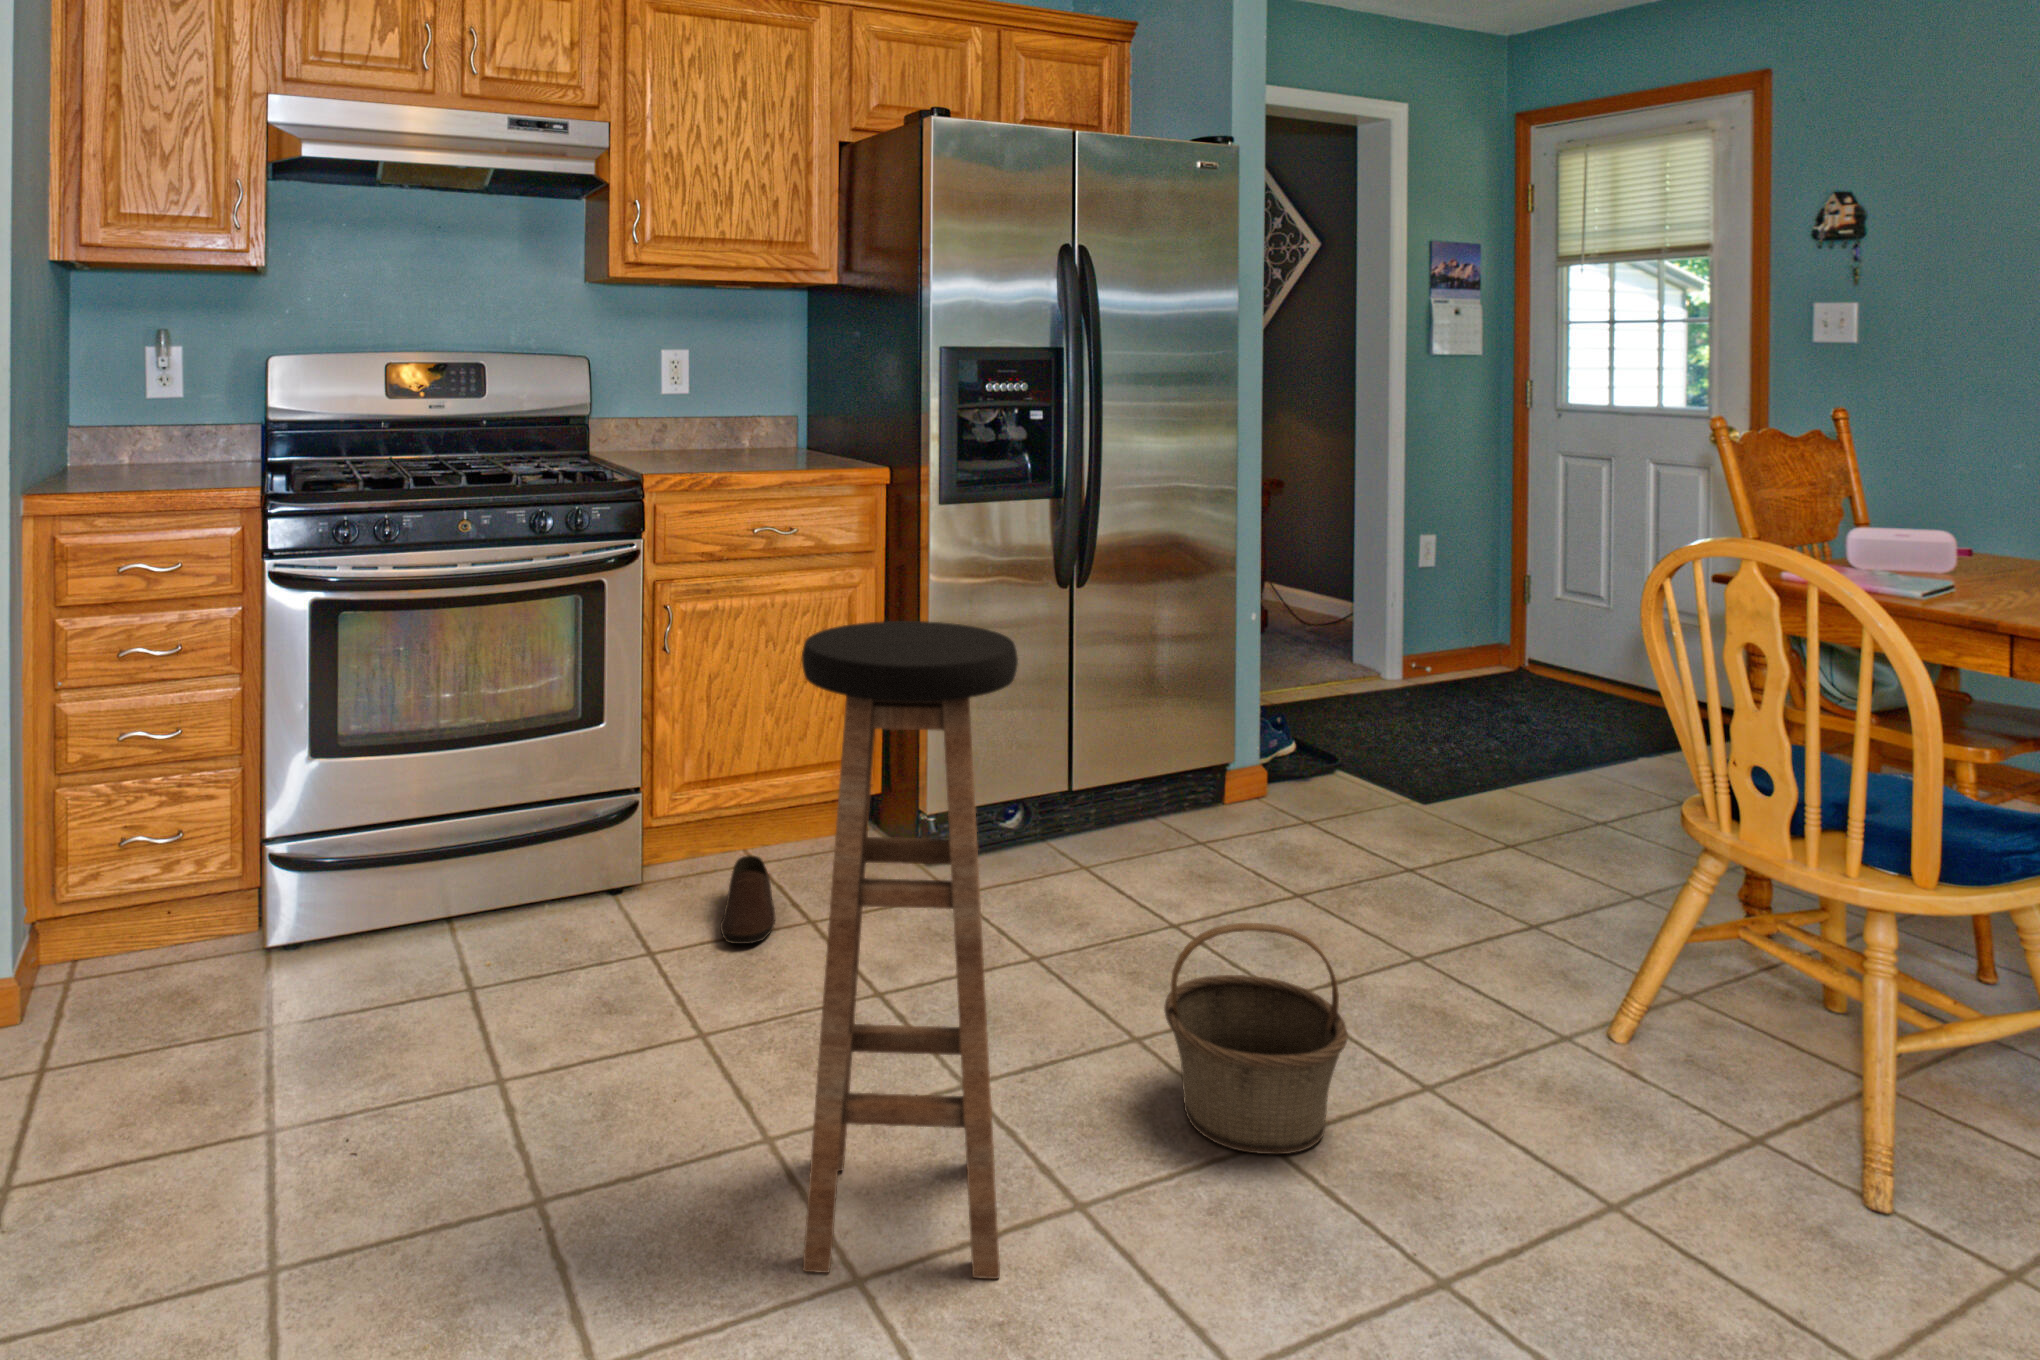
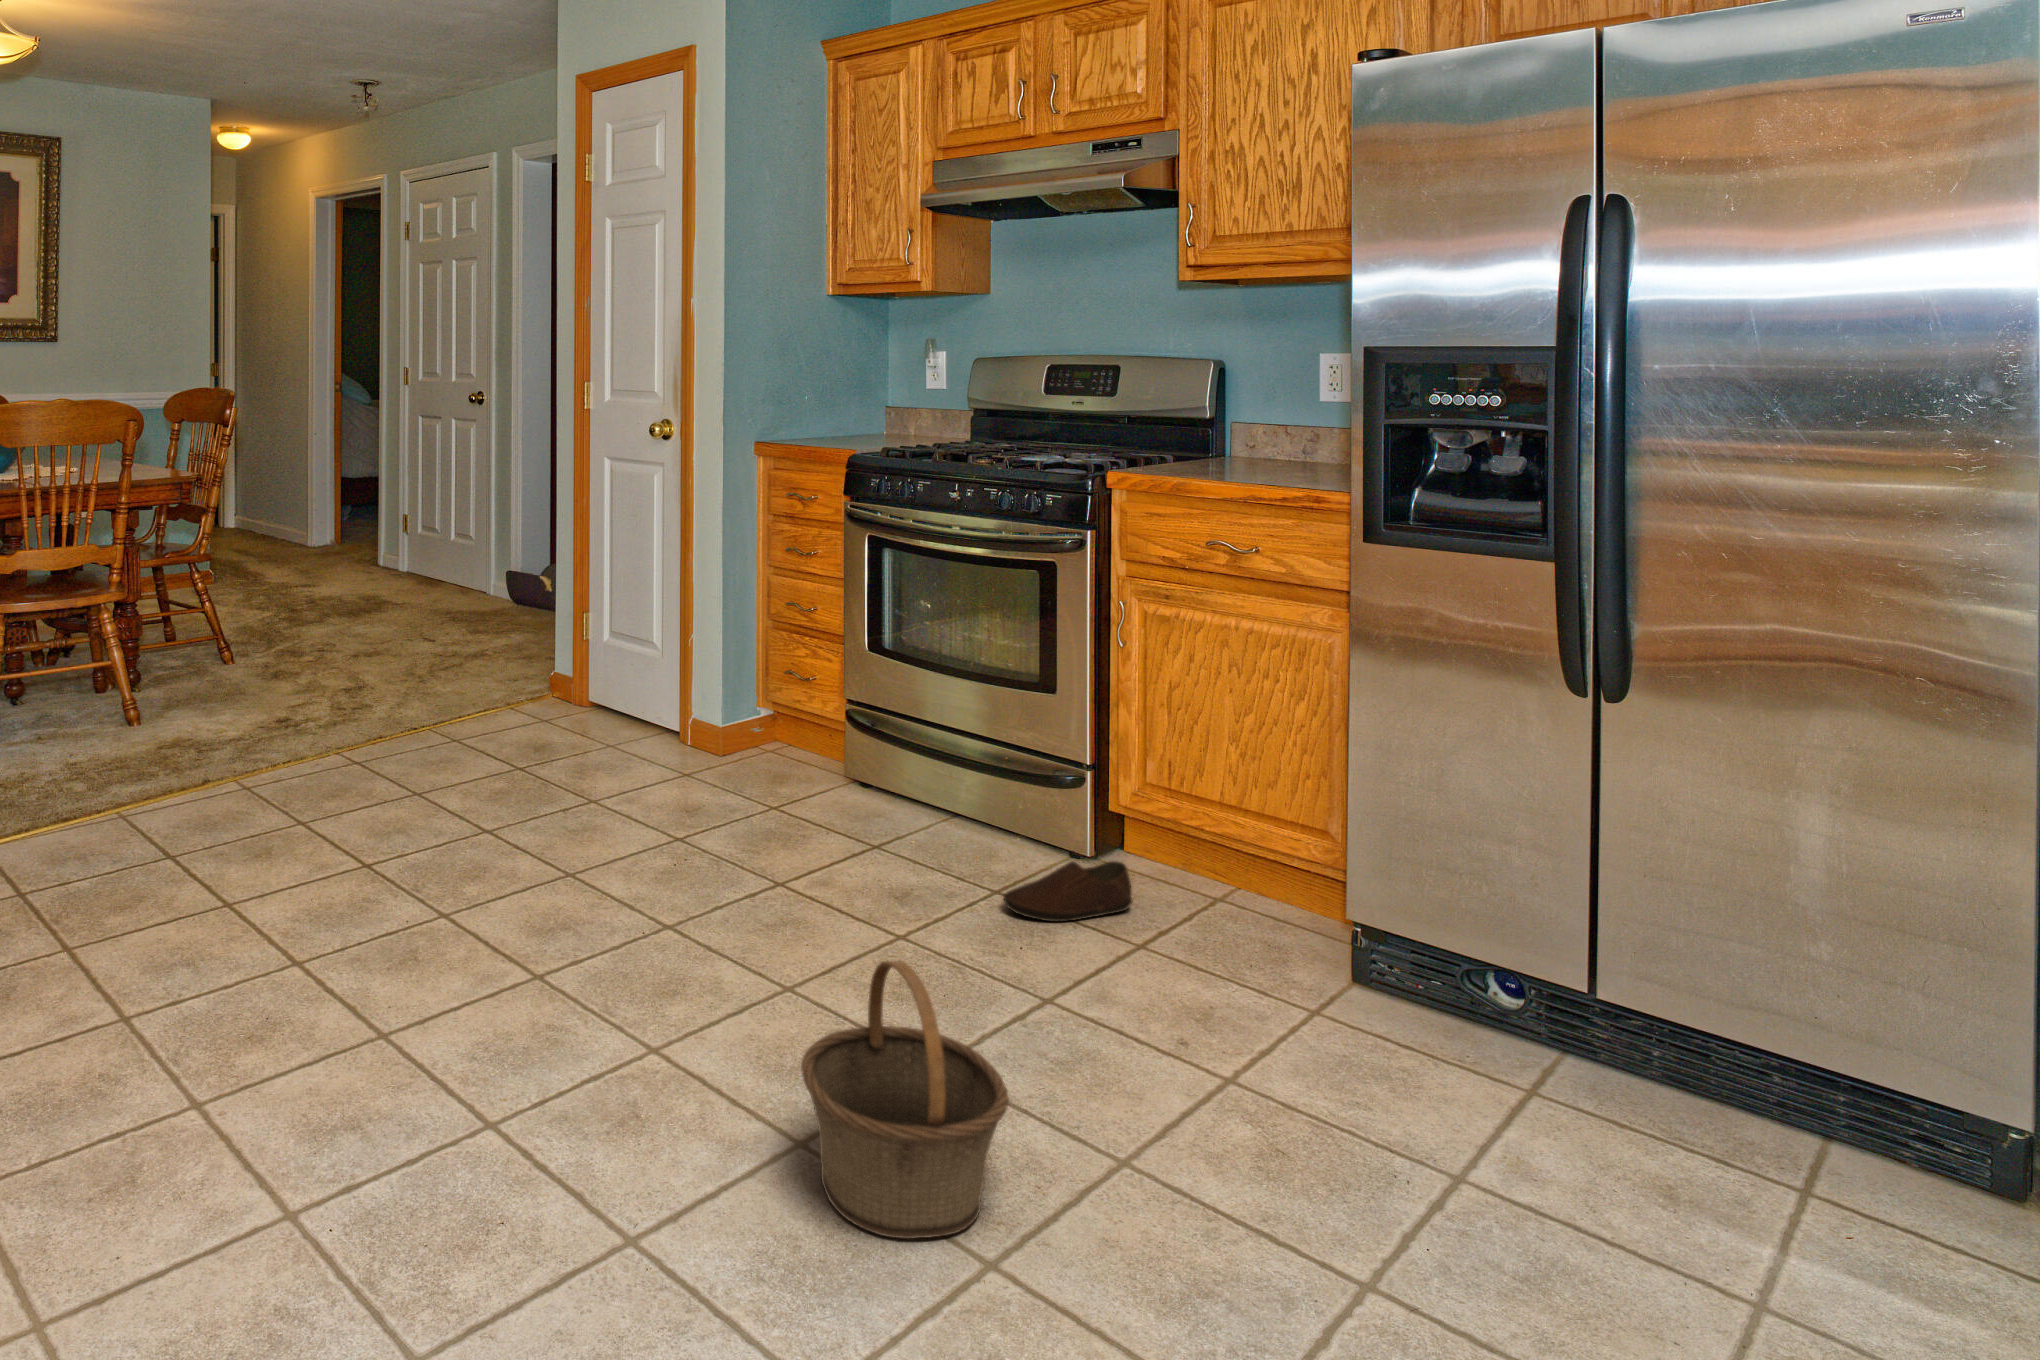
bar stool: present [802,621,1018,1279] -> none [566,543,745,1053]

